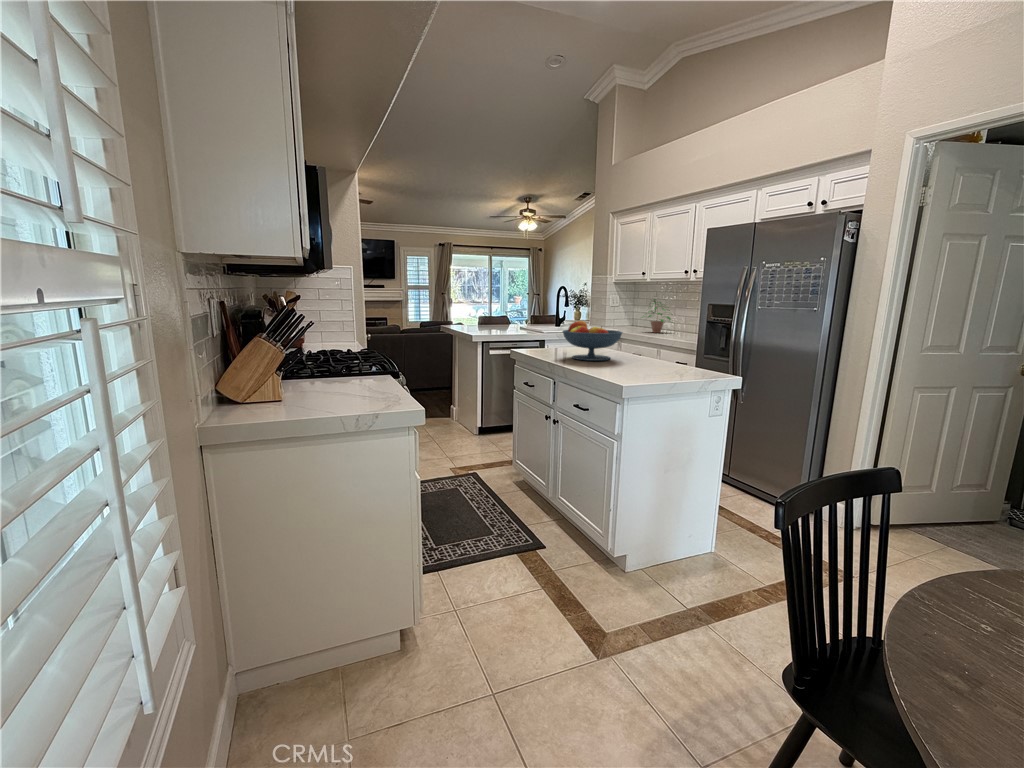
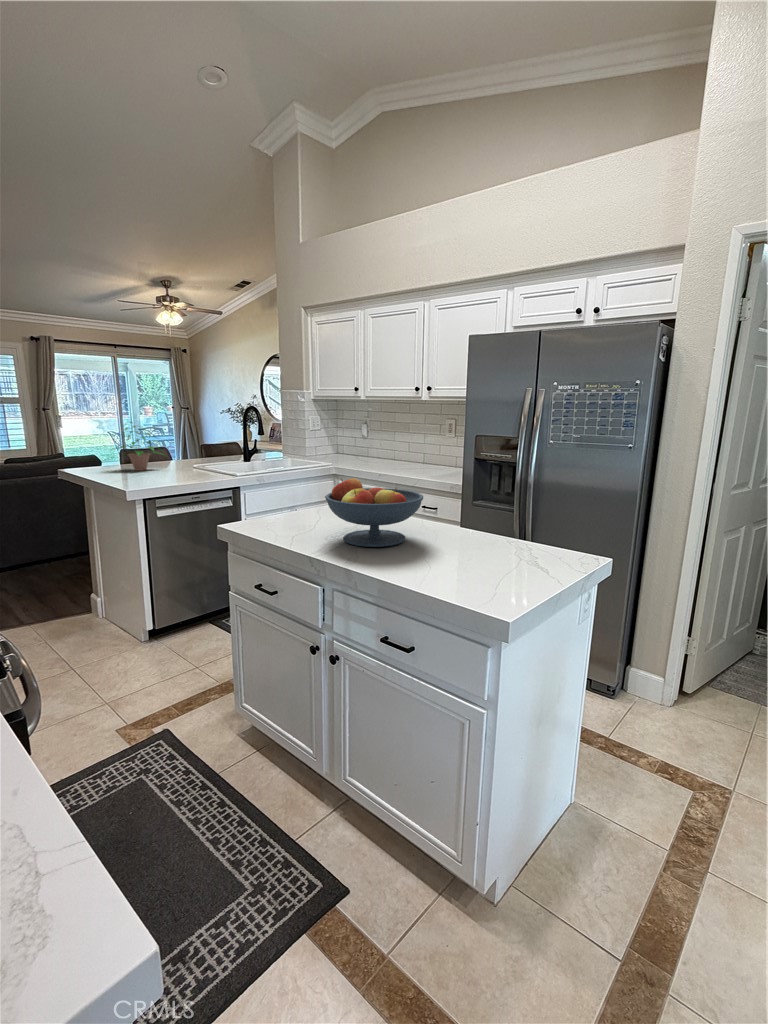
potted plant: present [648,299,671,333] -> present [119,422,161,471]

